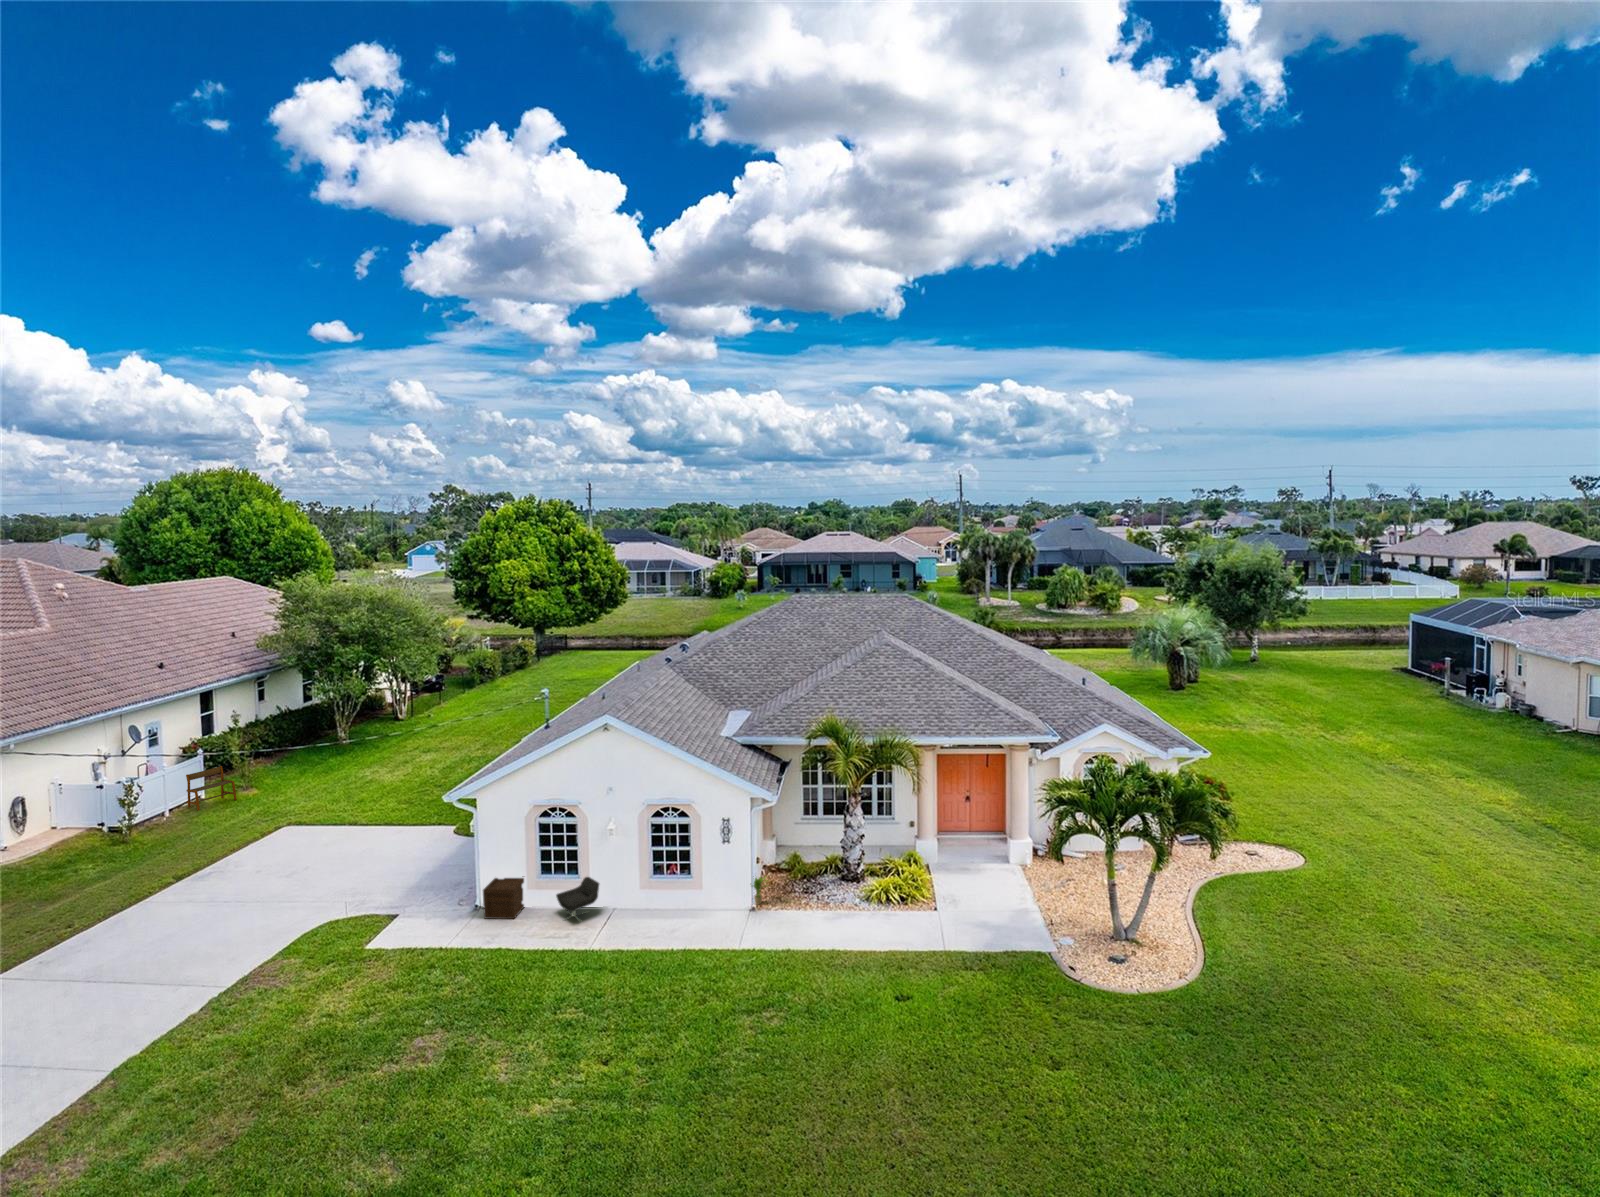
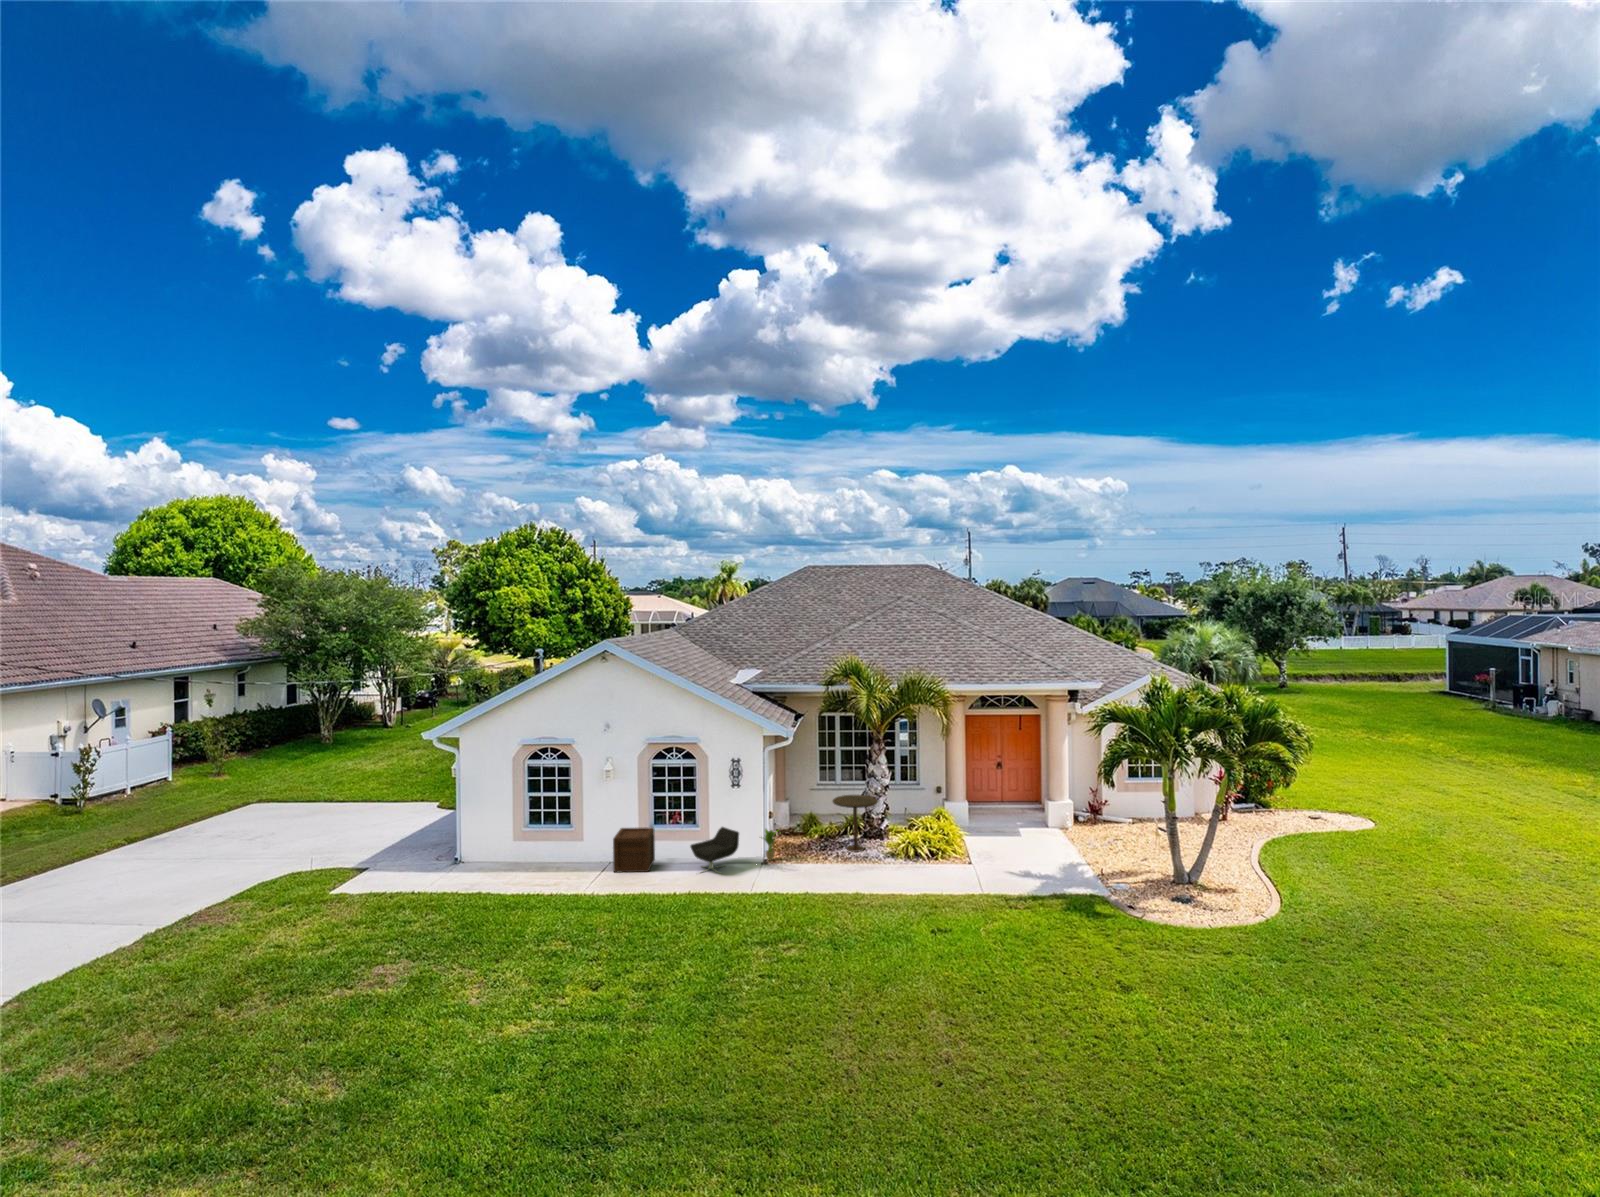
bench: present [186,766,237,811] -> none [149,746,204,791]
pedestal table: none [814,839,855,893] -> present [833,795,878,852]
lounge chair: present [556,877,599,921] -> present [690,827,739,873]
wooden crate: present [483,878,524,919] -> present [613,827,655,872]

